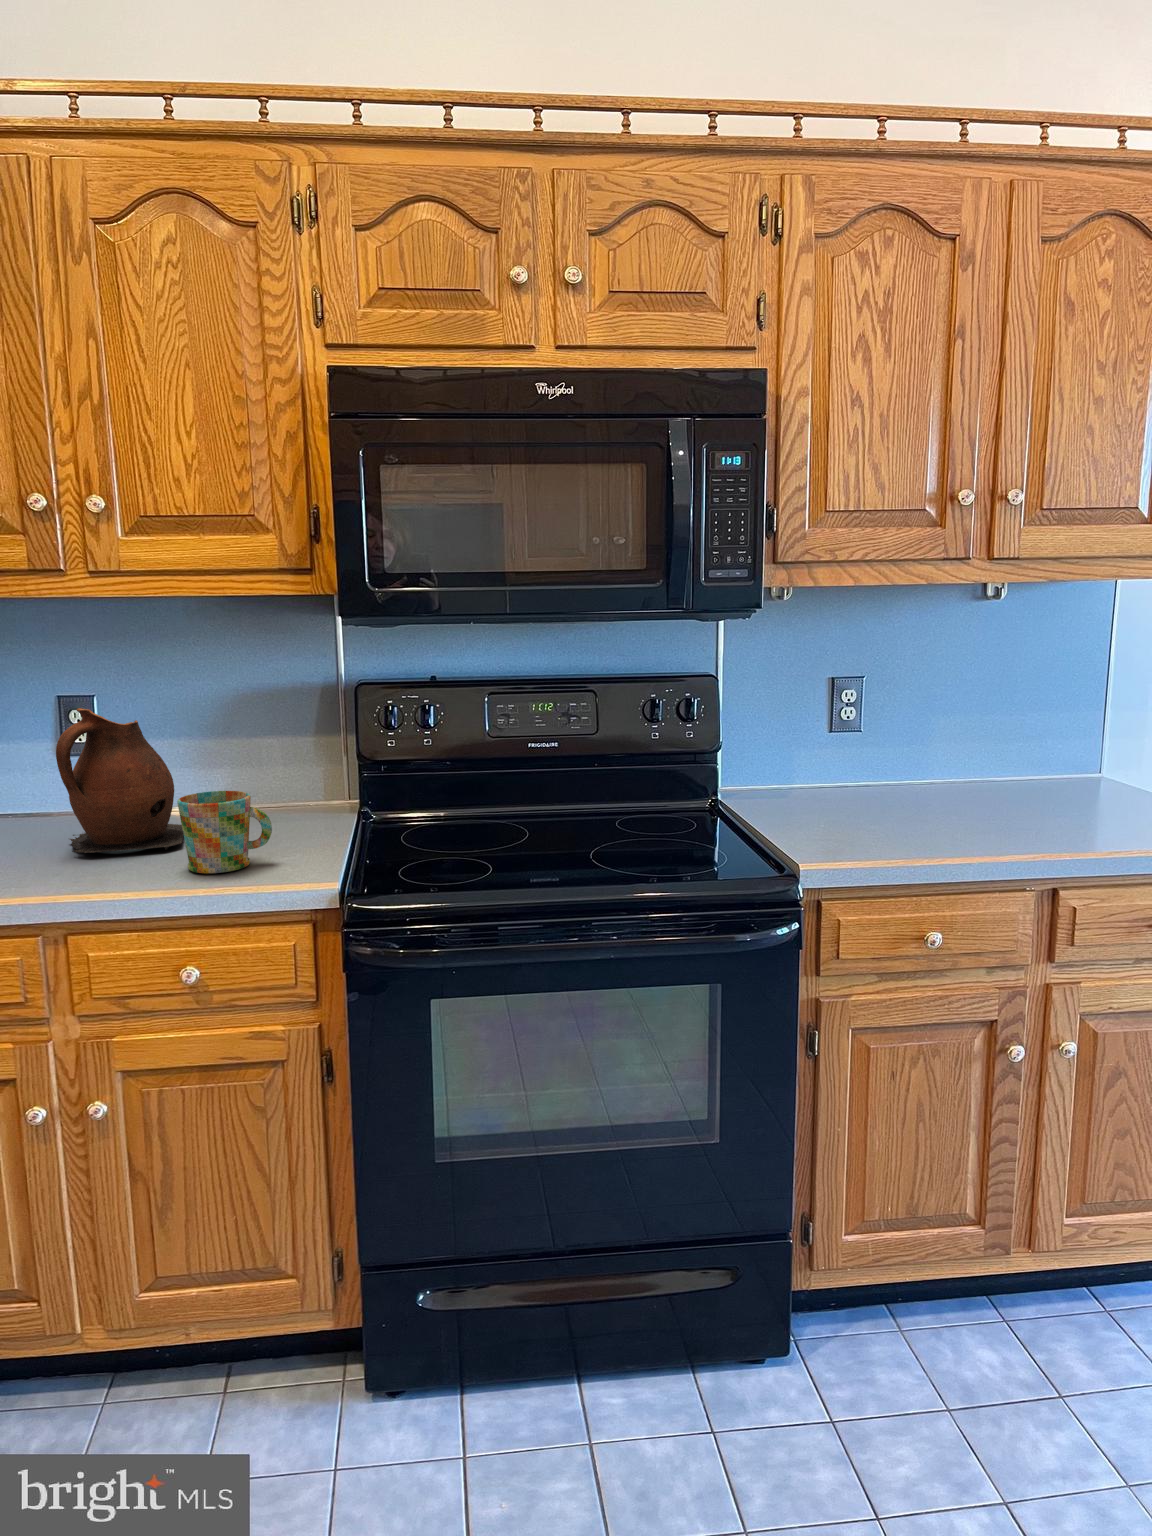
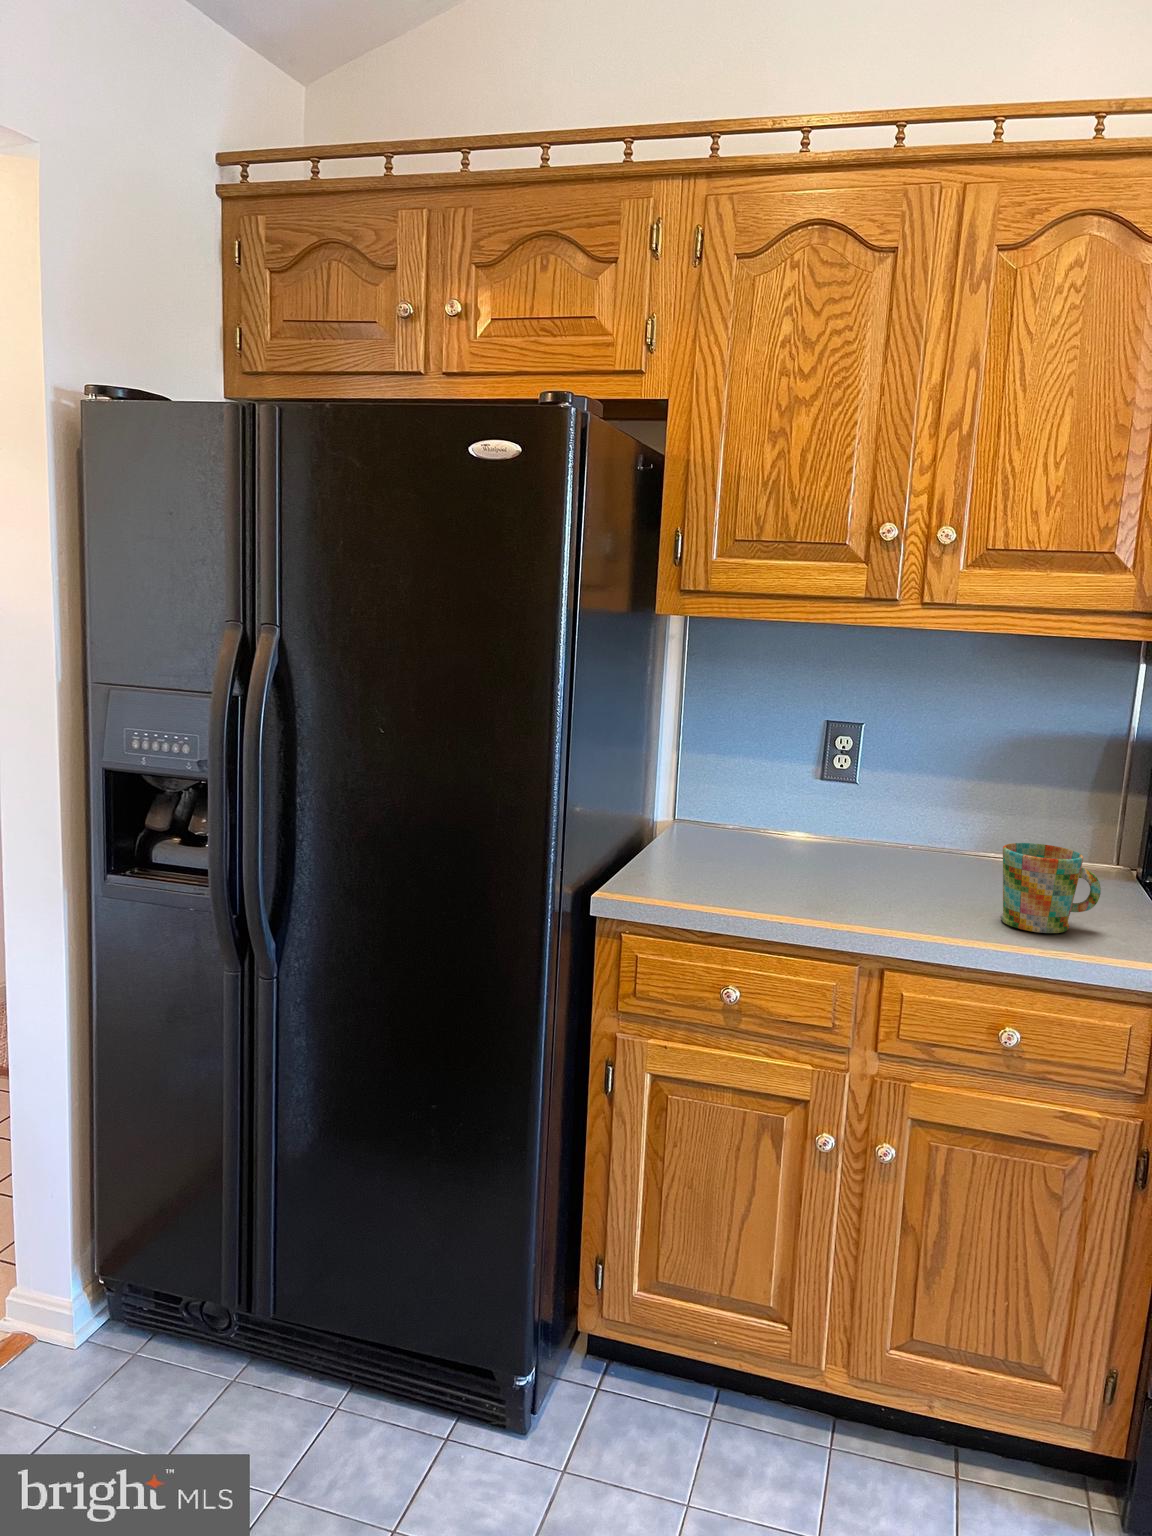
ceramic pitcher: present [56,708,183,853] -> none [845,739,972,895]

